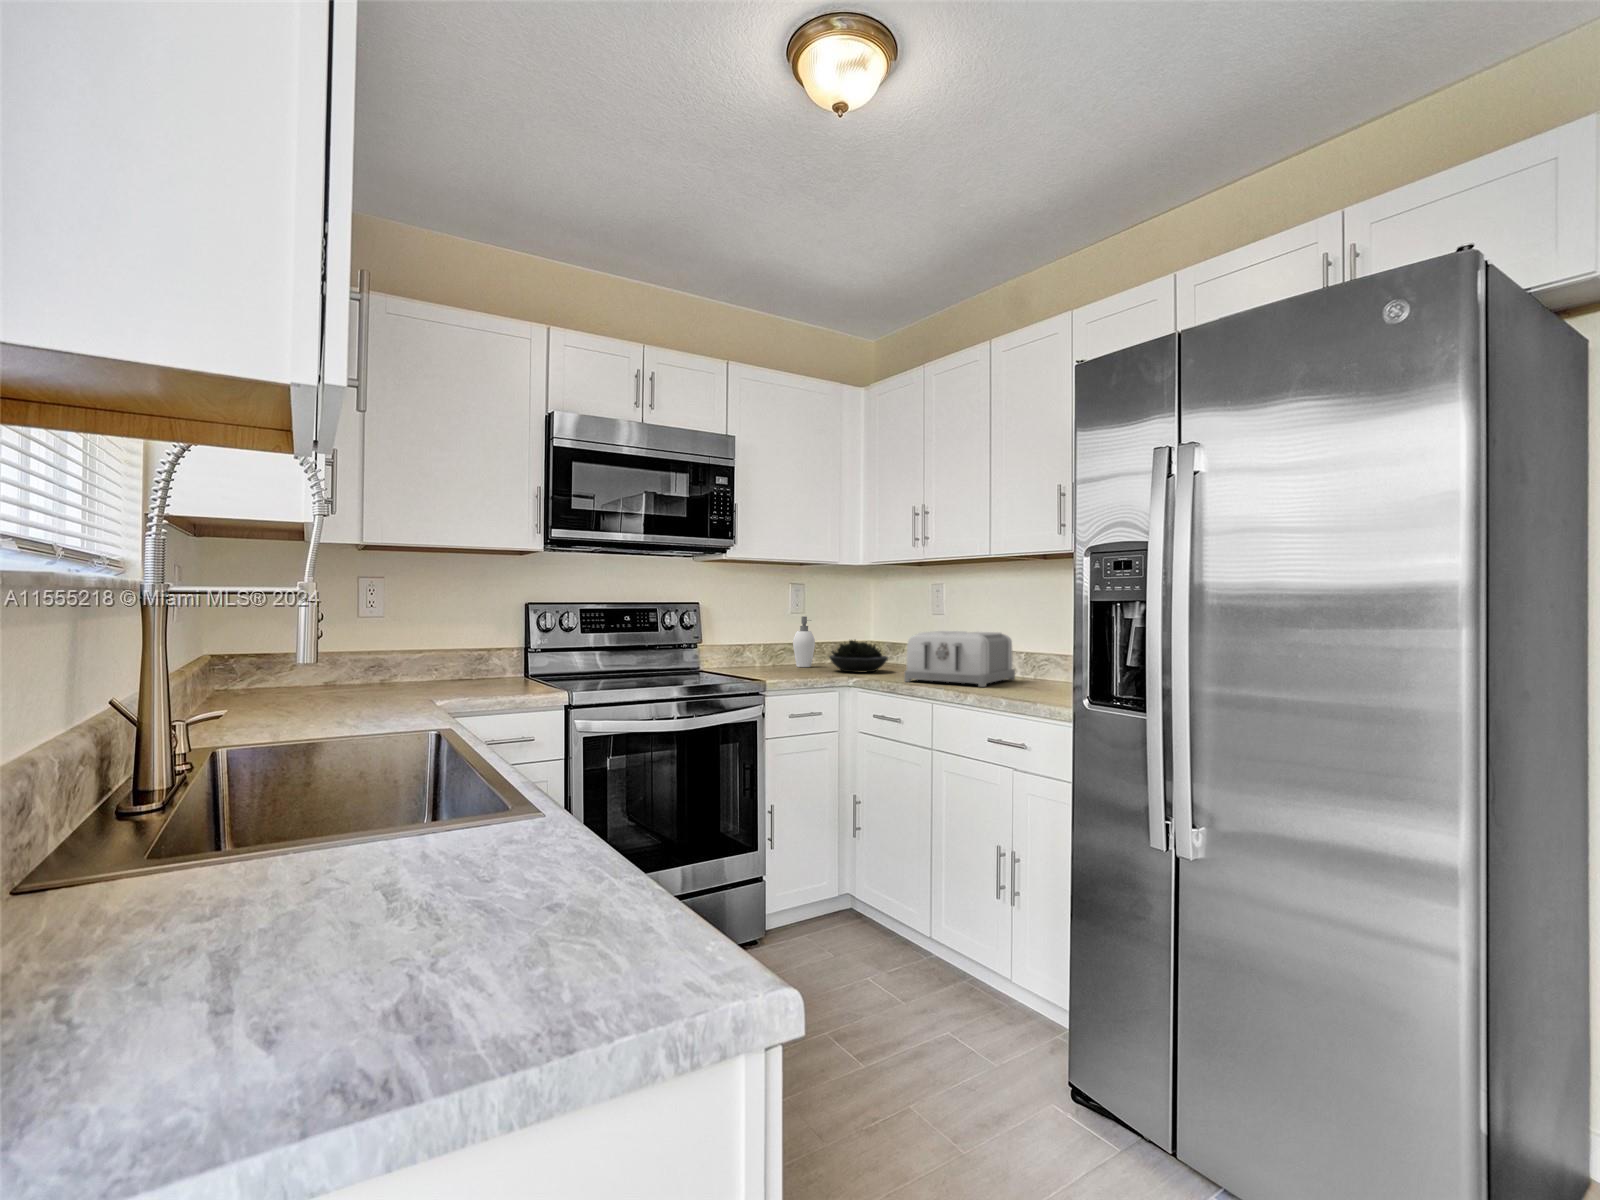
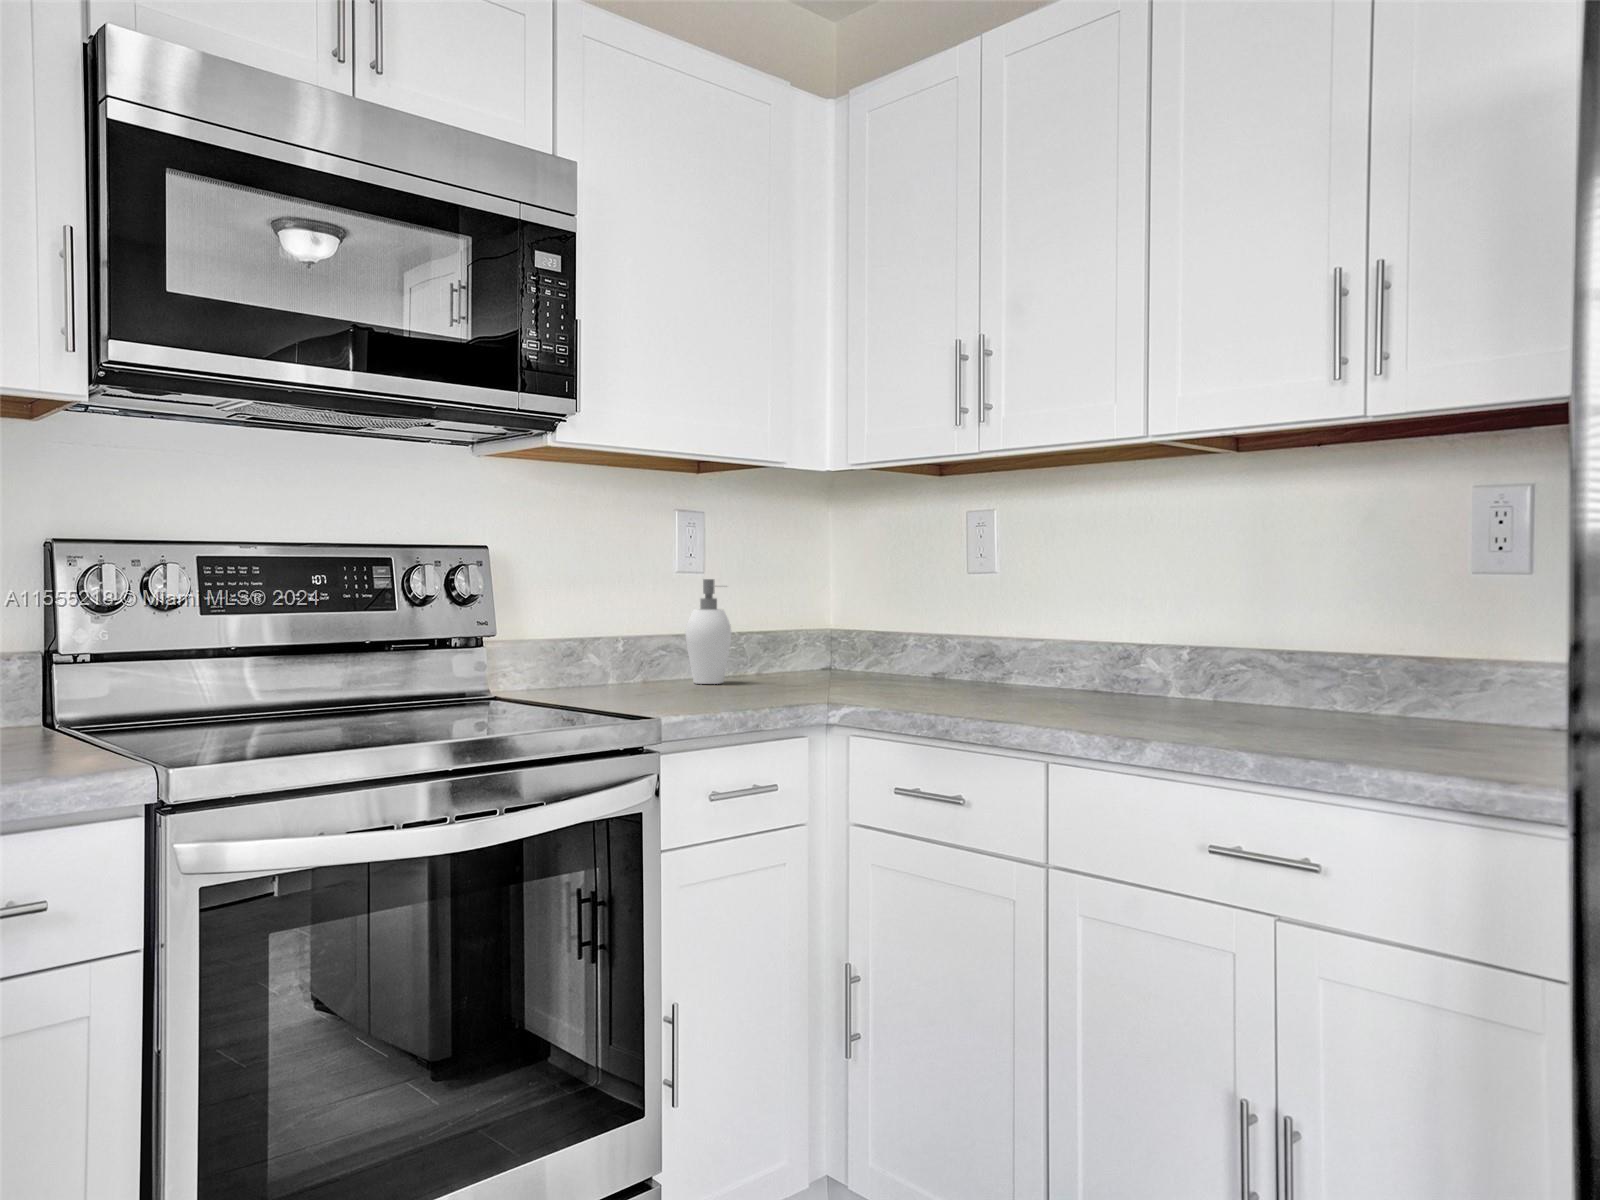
toaster: present [904,631,1015,687] -> none [960,603,1173,722]
succulent plant: present [829,640,888,672] -> none [769,625,894,693]

